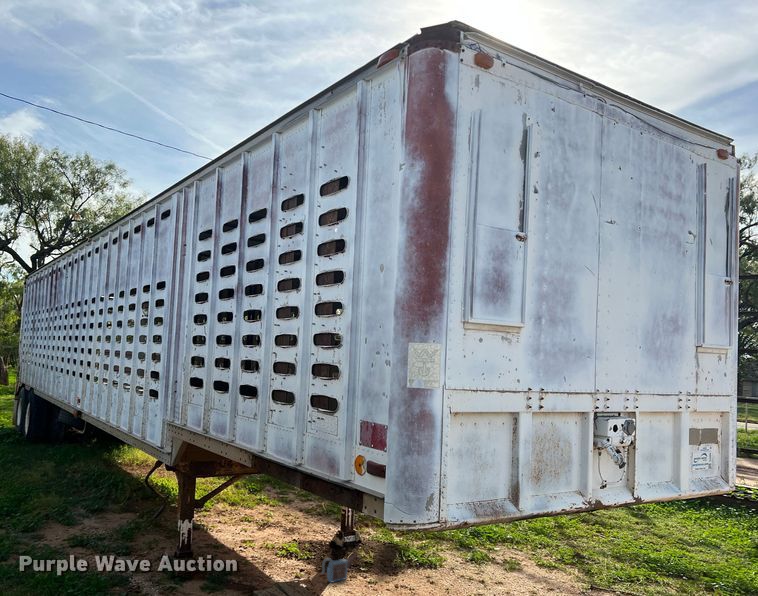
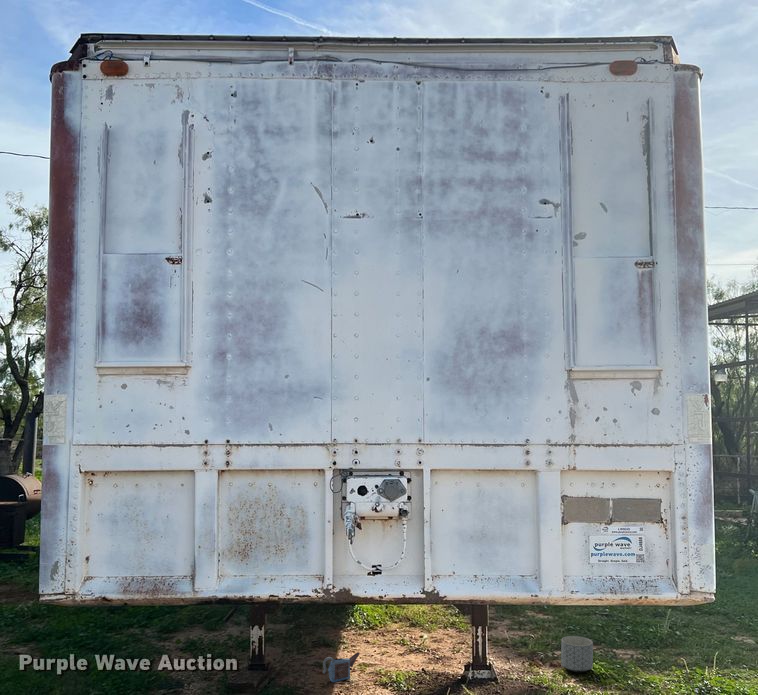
planter: none [544,539,574,573] -> present [561,636,593,673]

